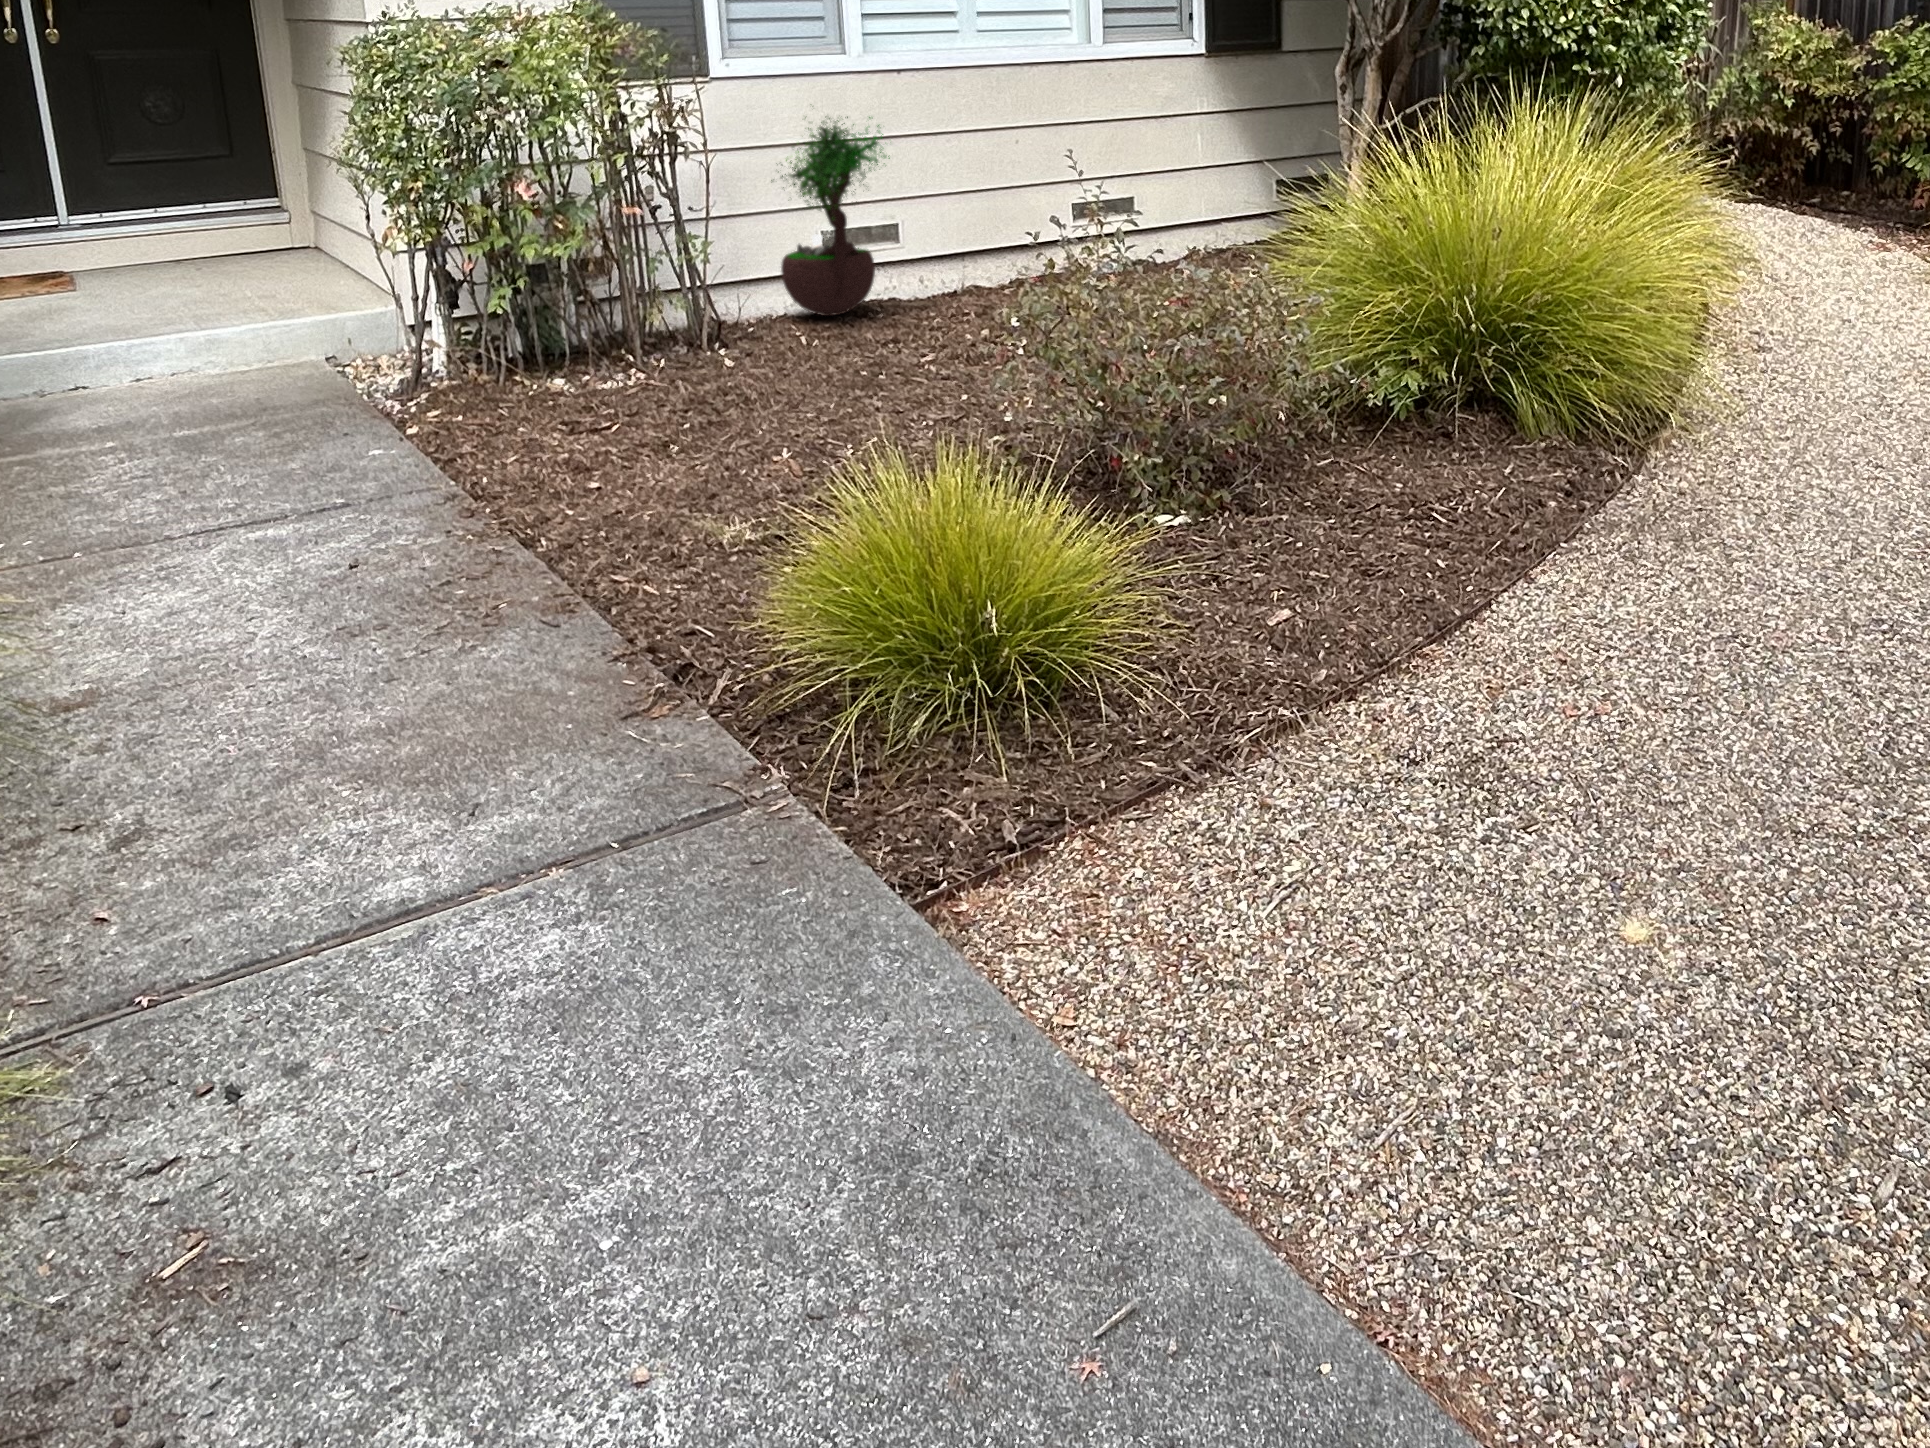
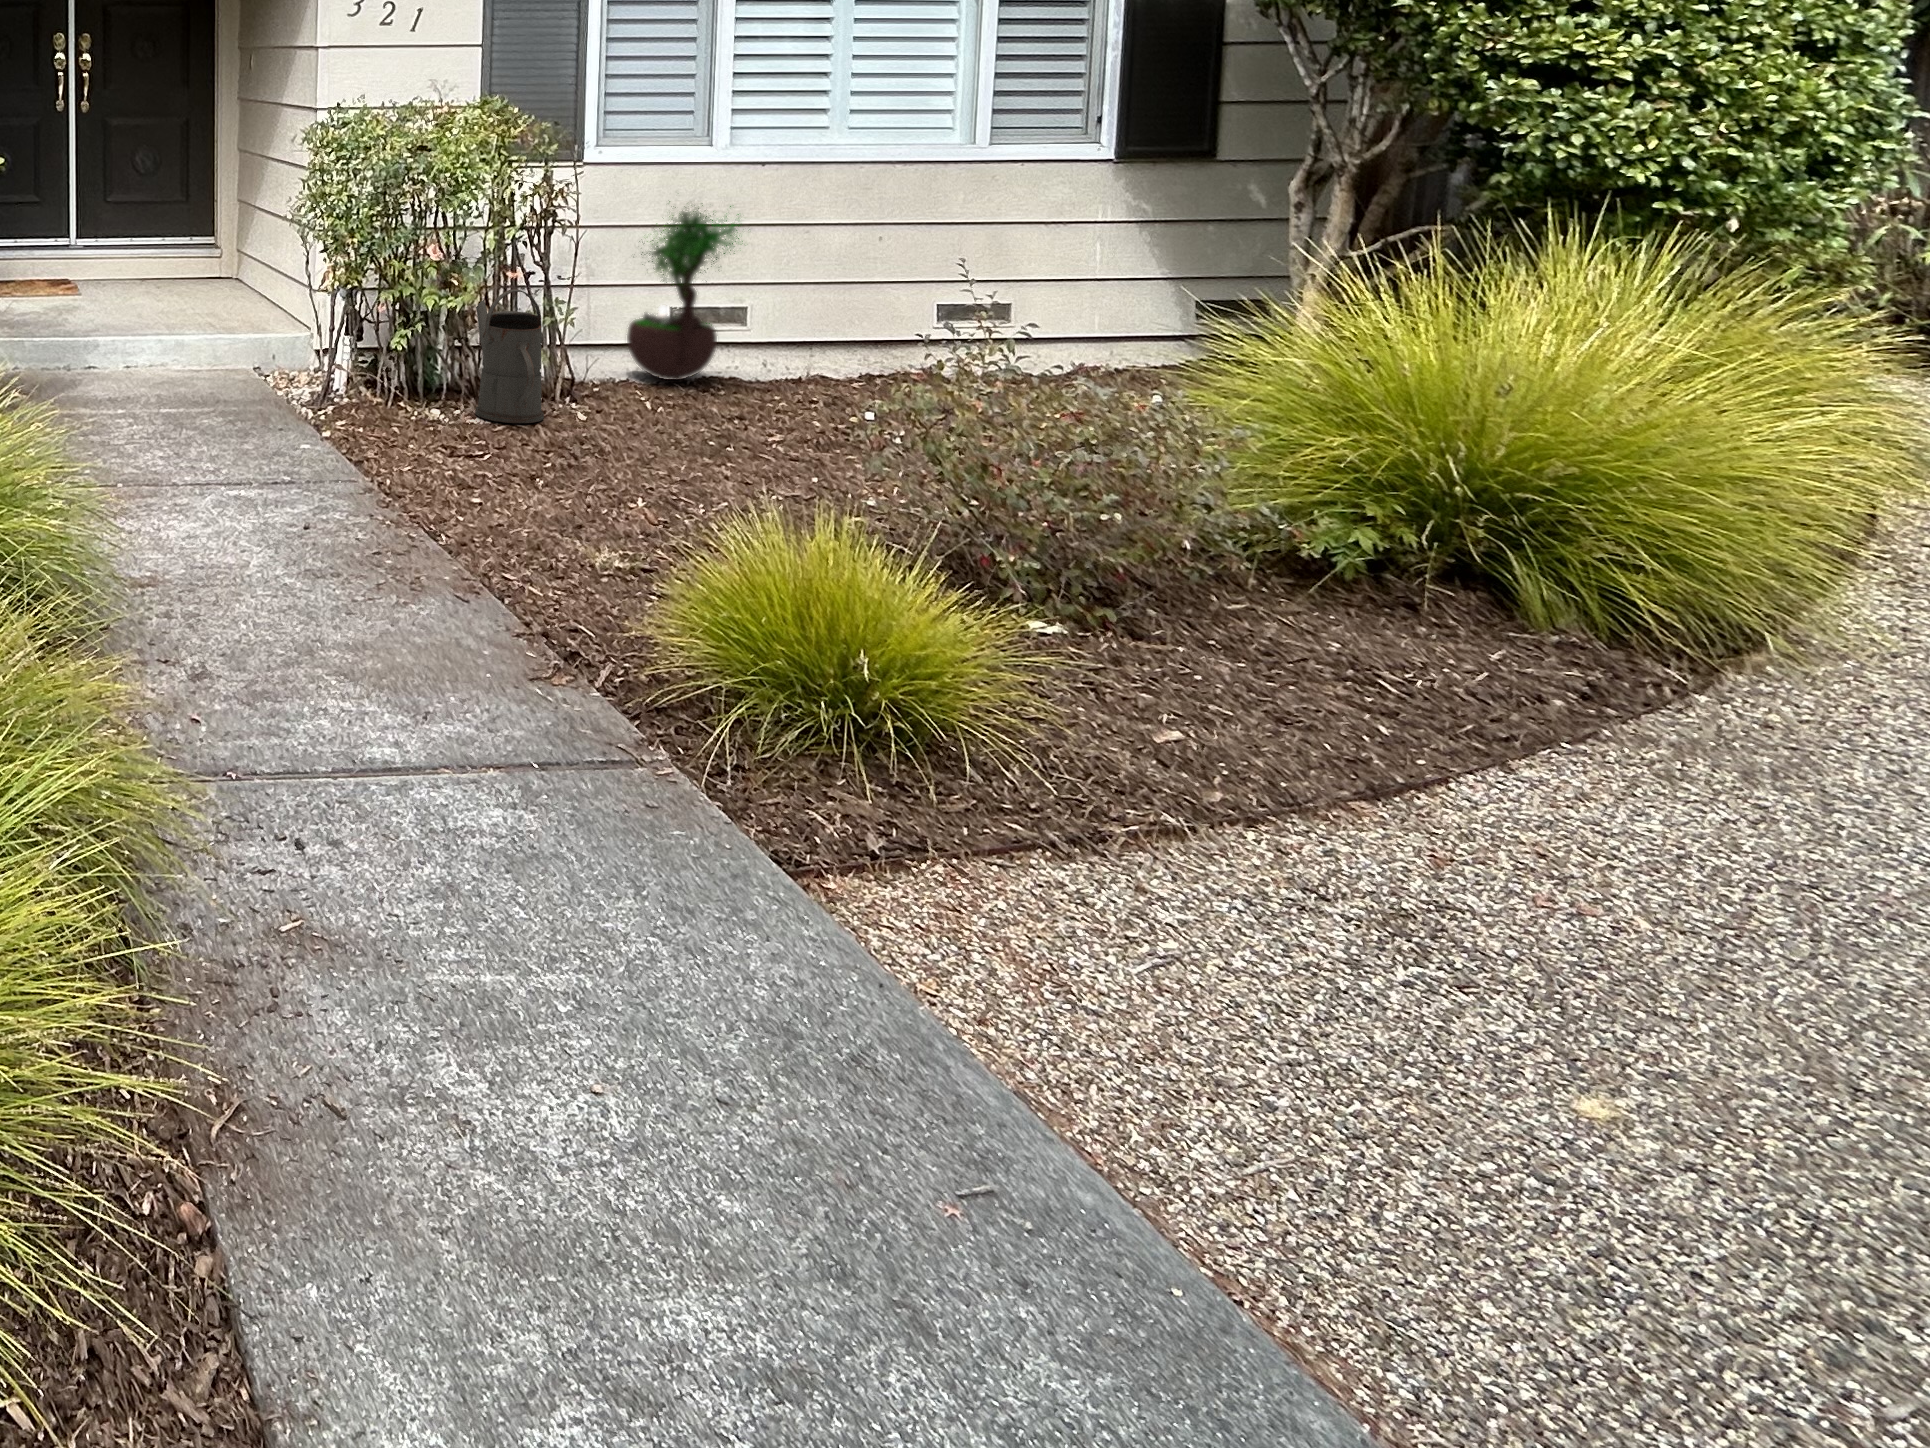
watering can: none [590,230,684,391] -> present [475,289,544,423]

